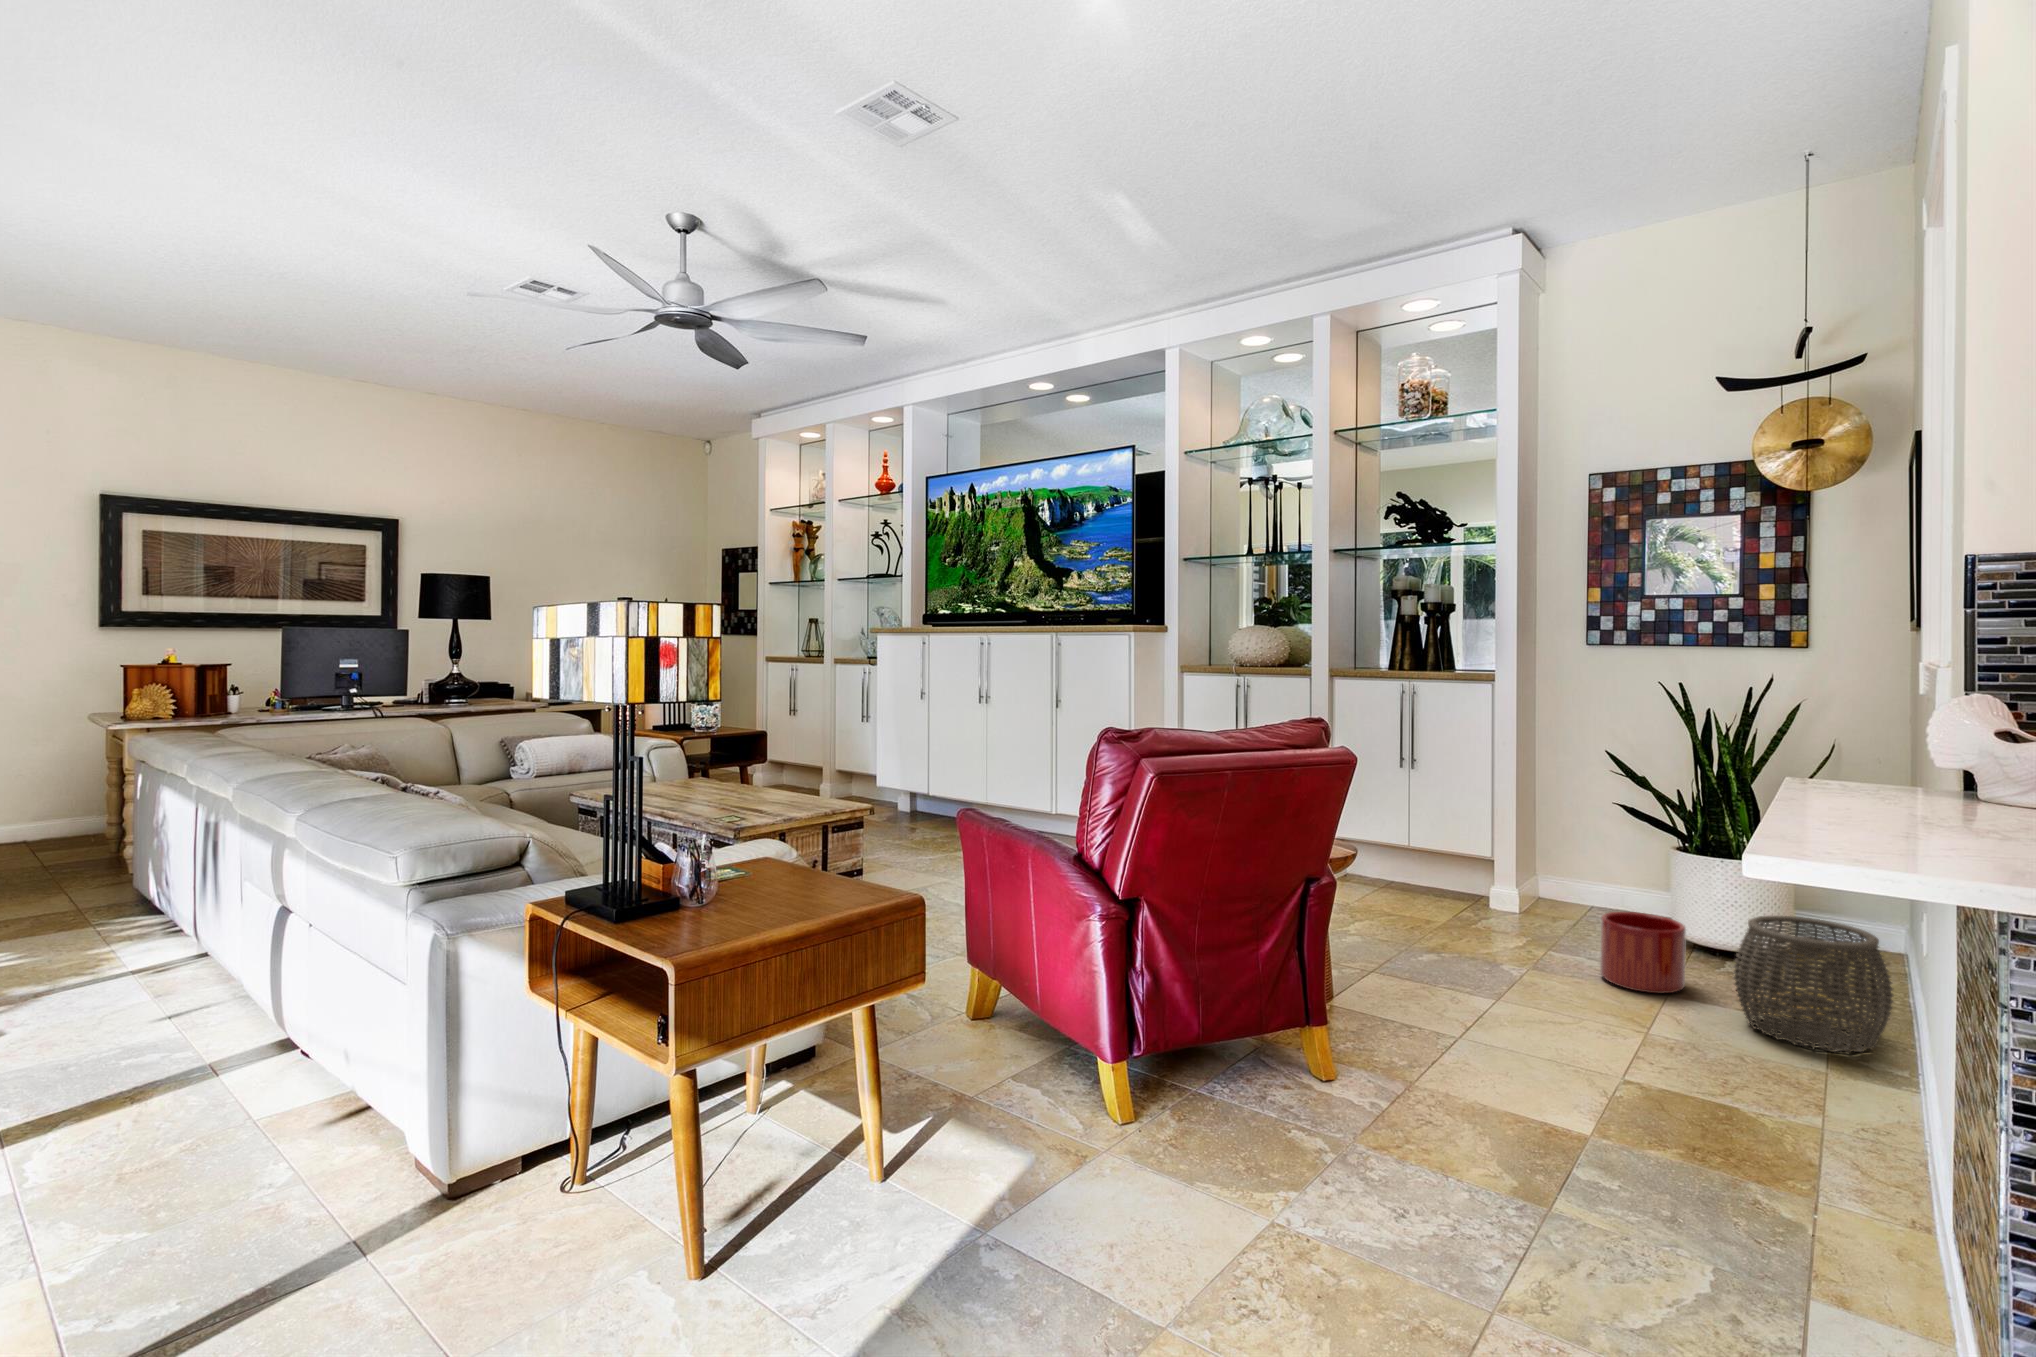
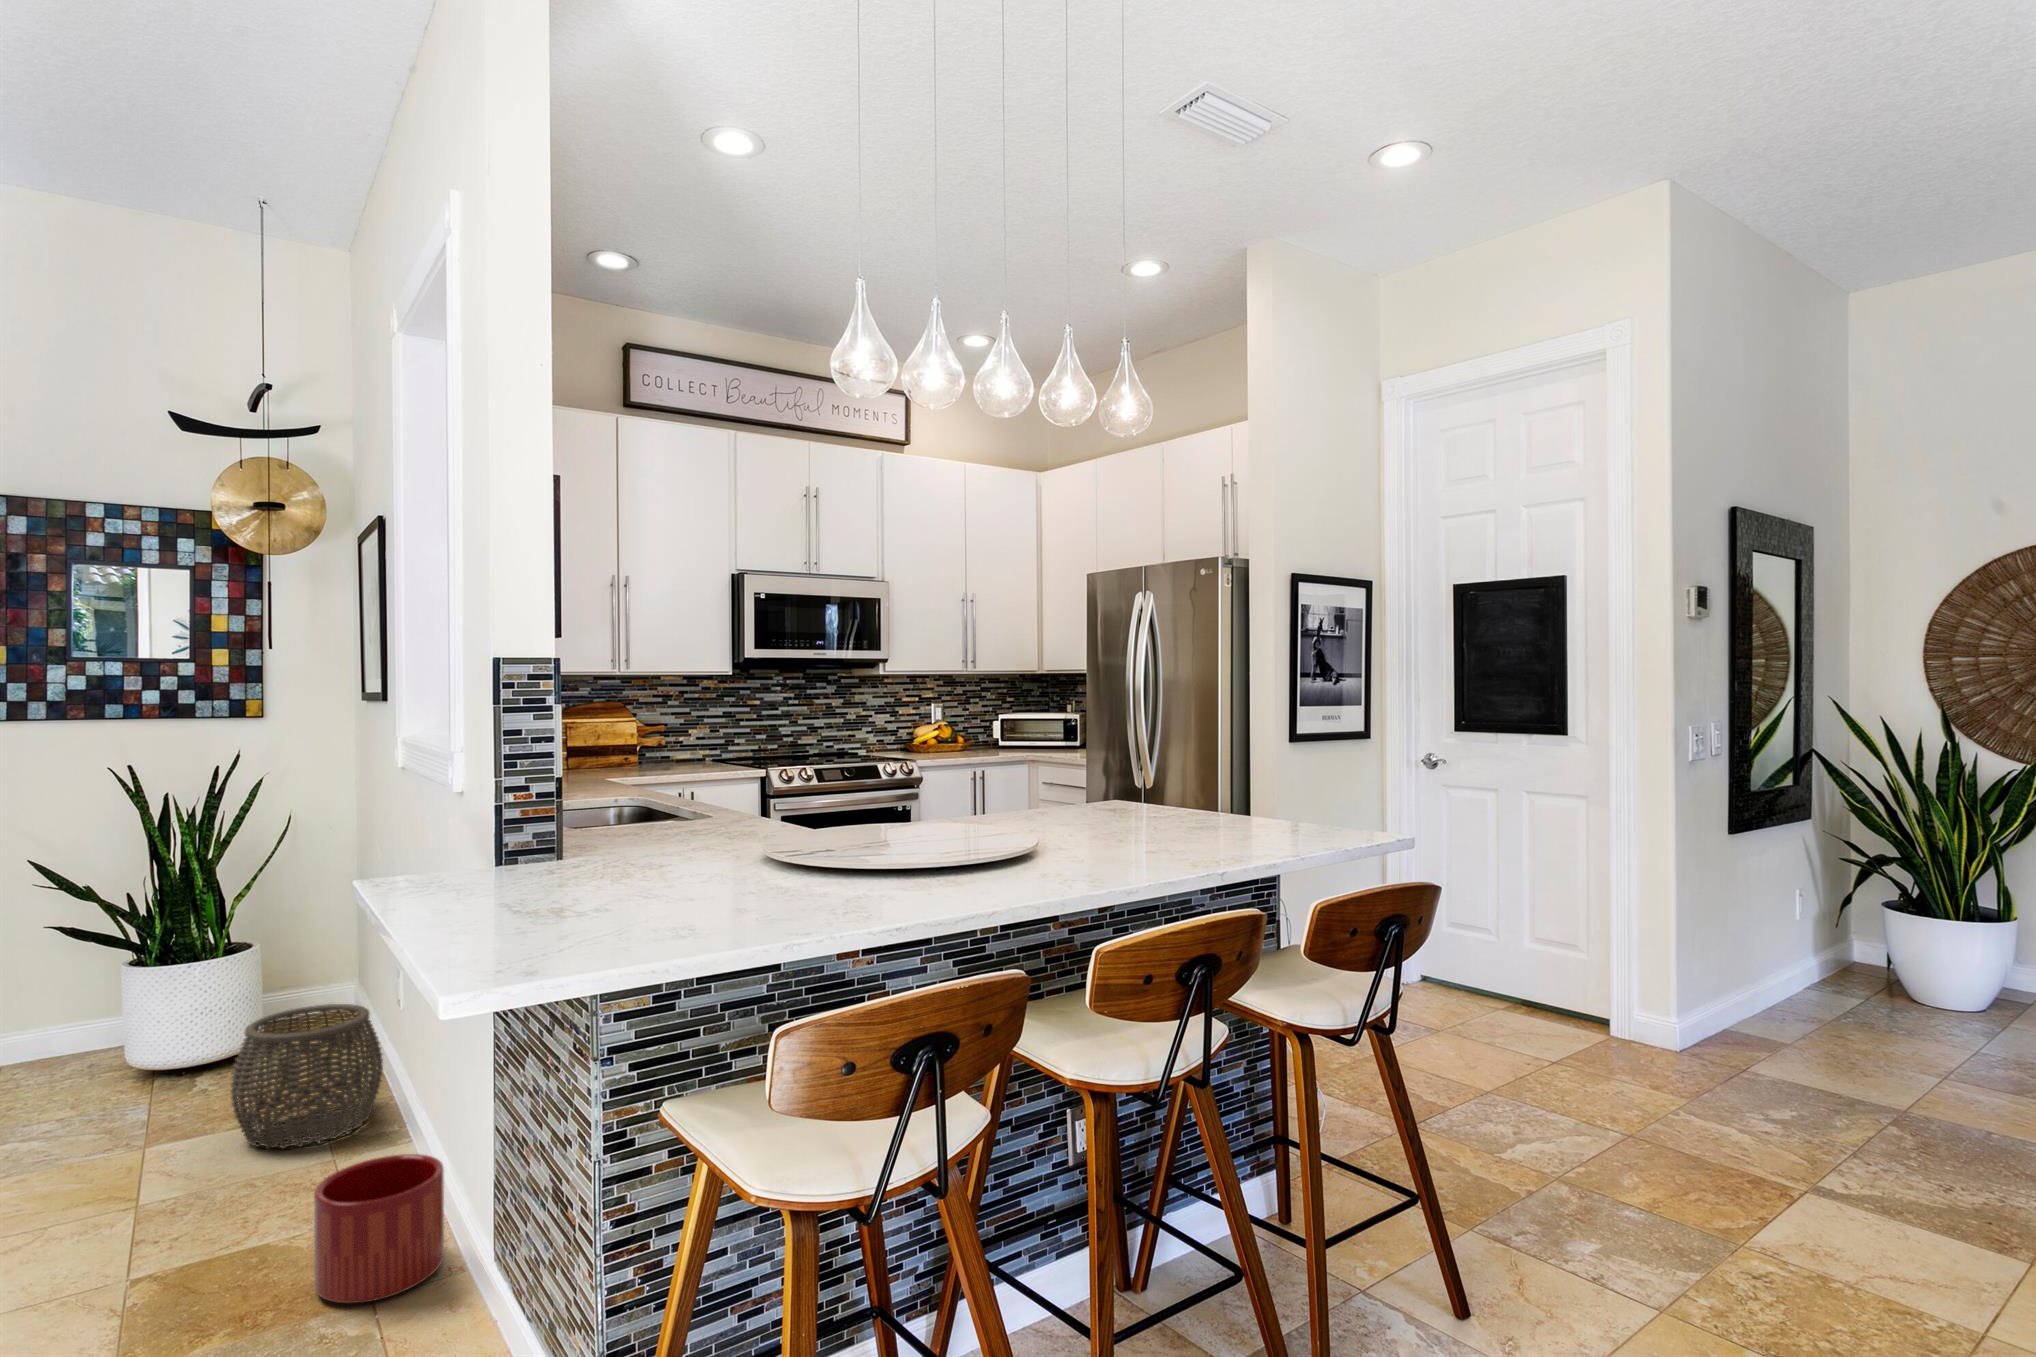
planter: present [1600,912,1686,993] -> present [314,1154,444,1304]

